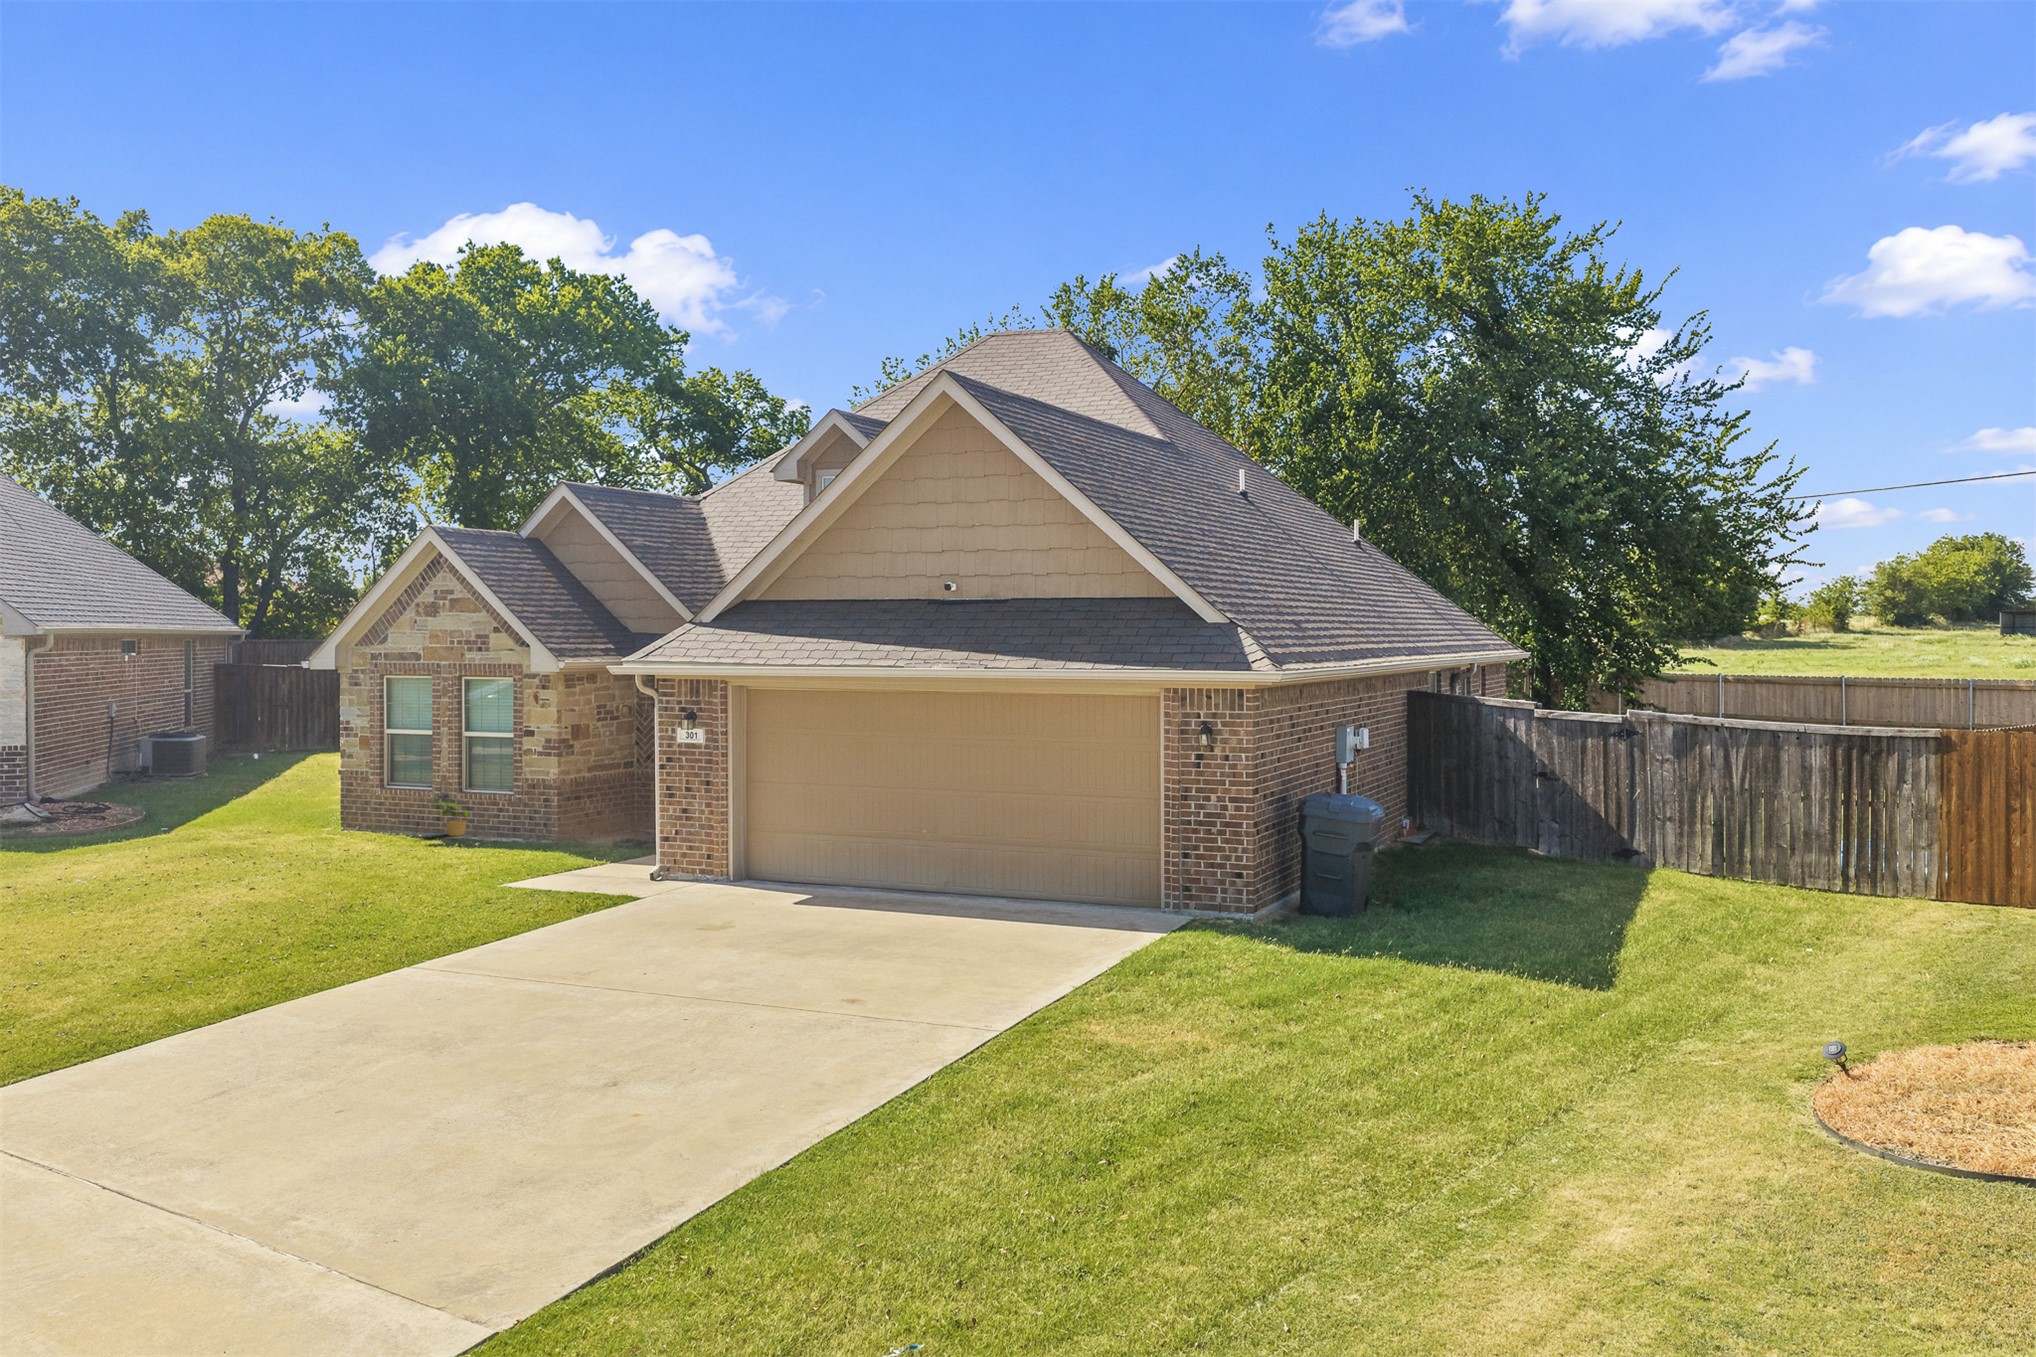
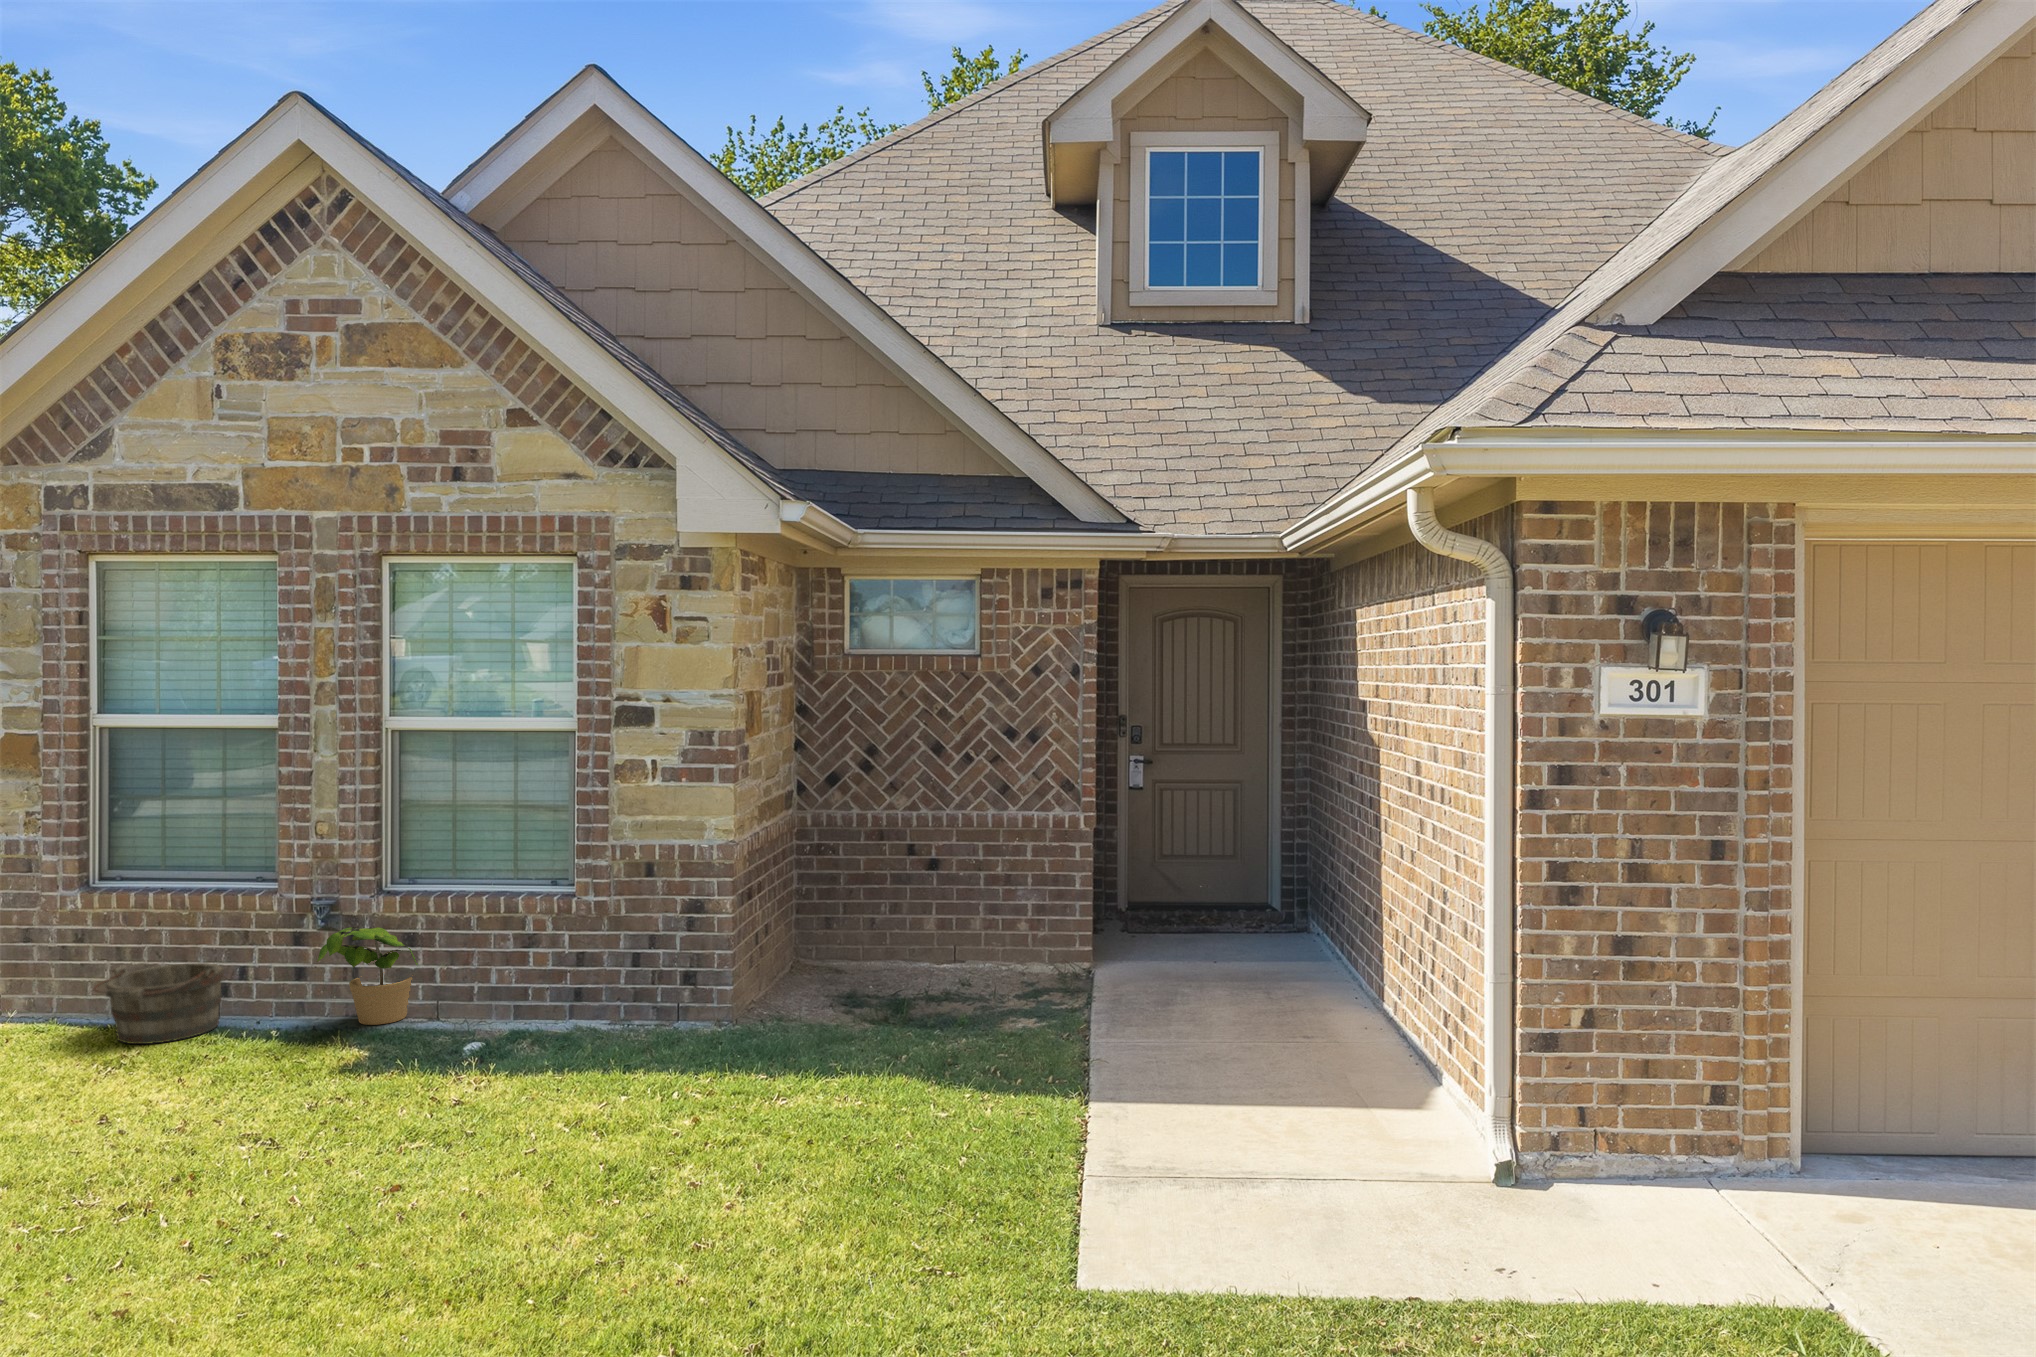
bucket: none [373,812,415,836] -> present [94,963,224,1044]

